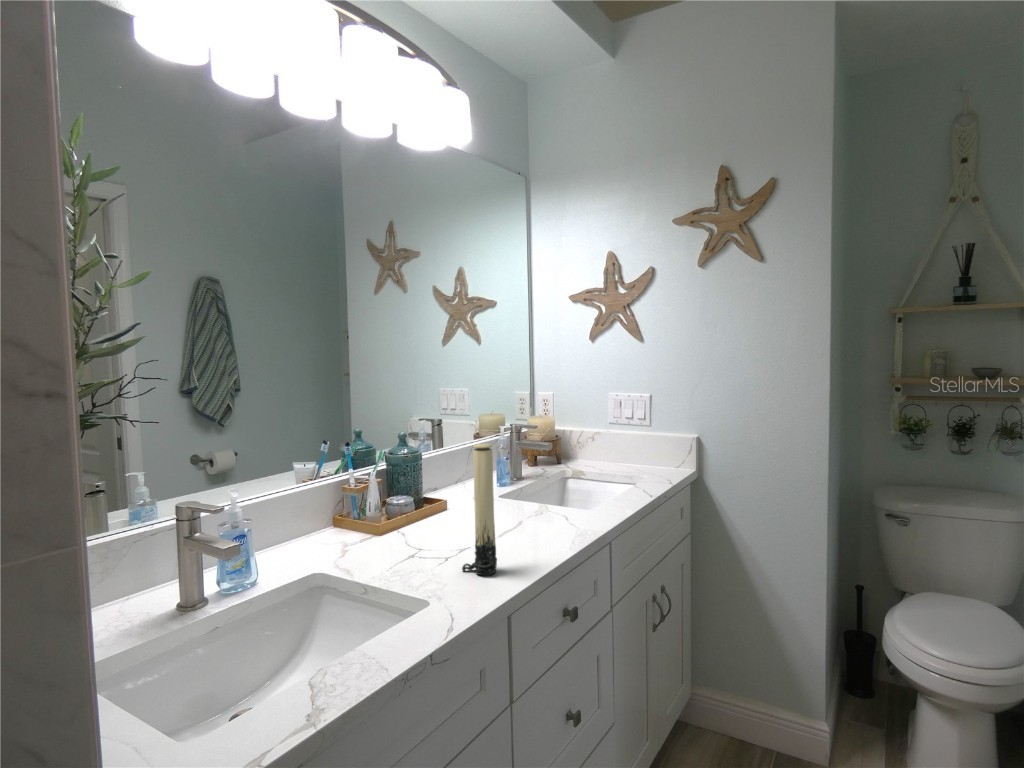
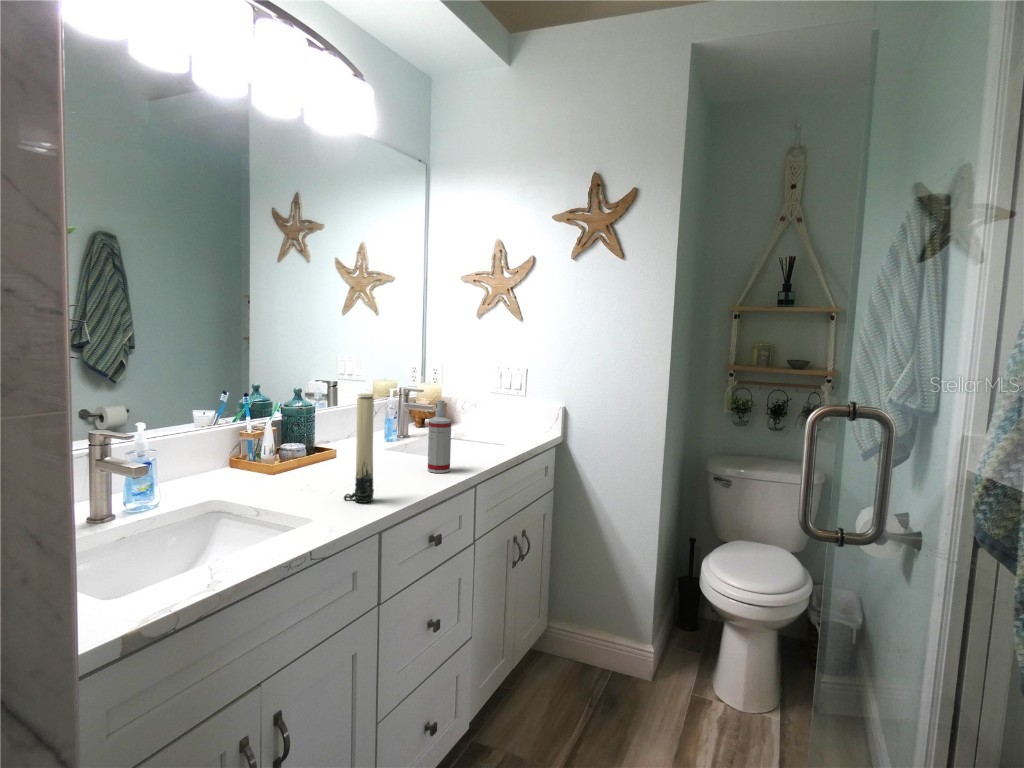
spray bottle: none [551,442,579,529] -> present [428,400,451,473]

